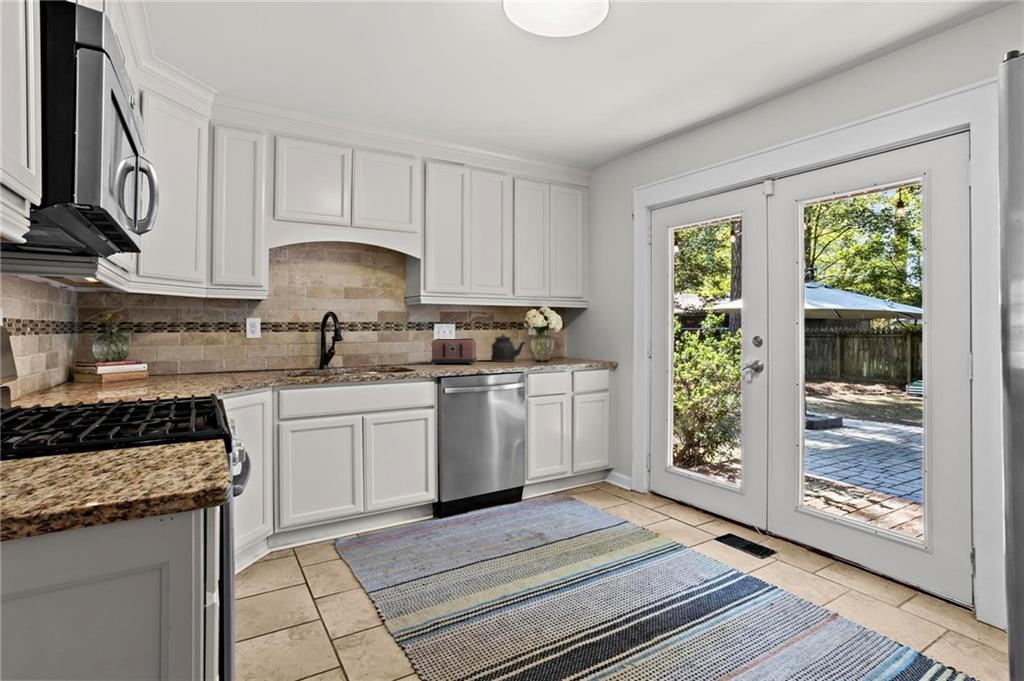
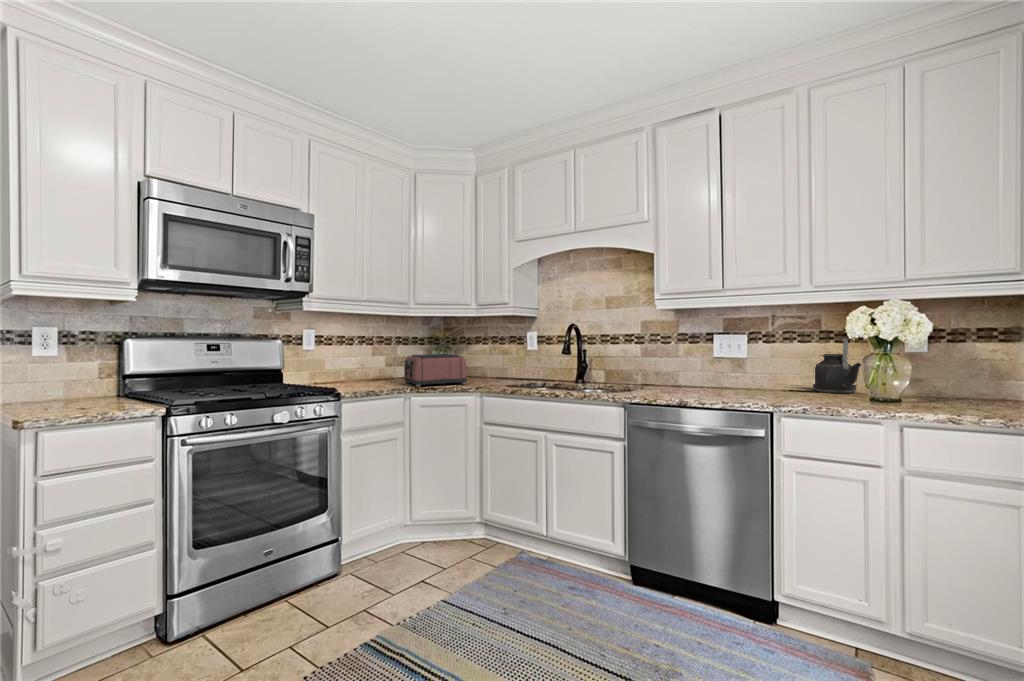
toaster: present [431,338,477,364] -> present [402,354,467,387]

